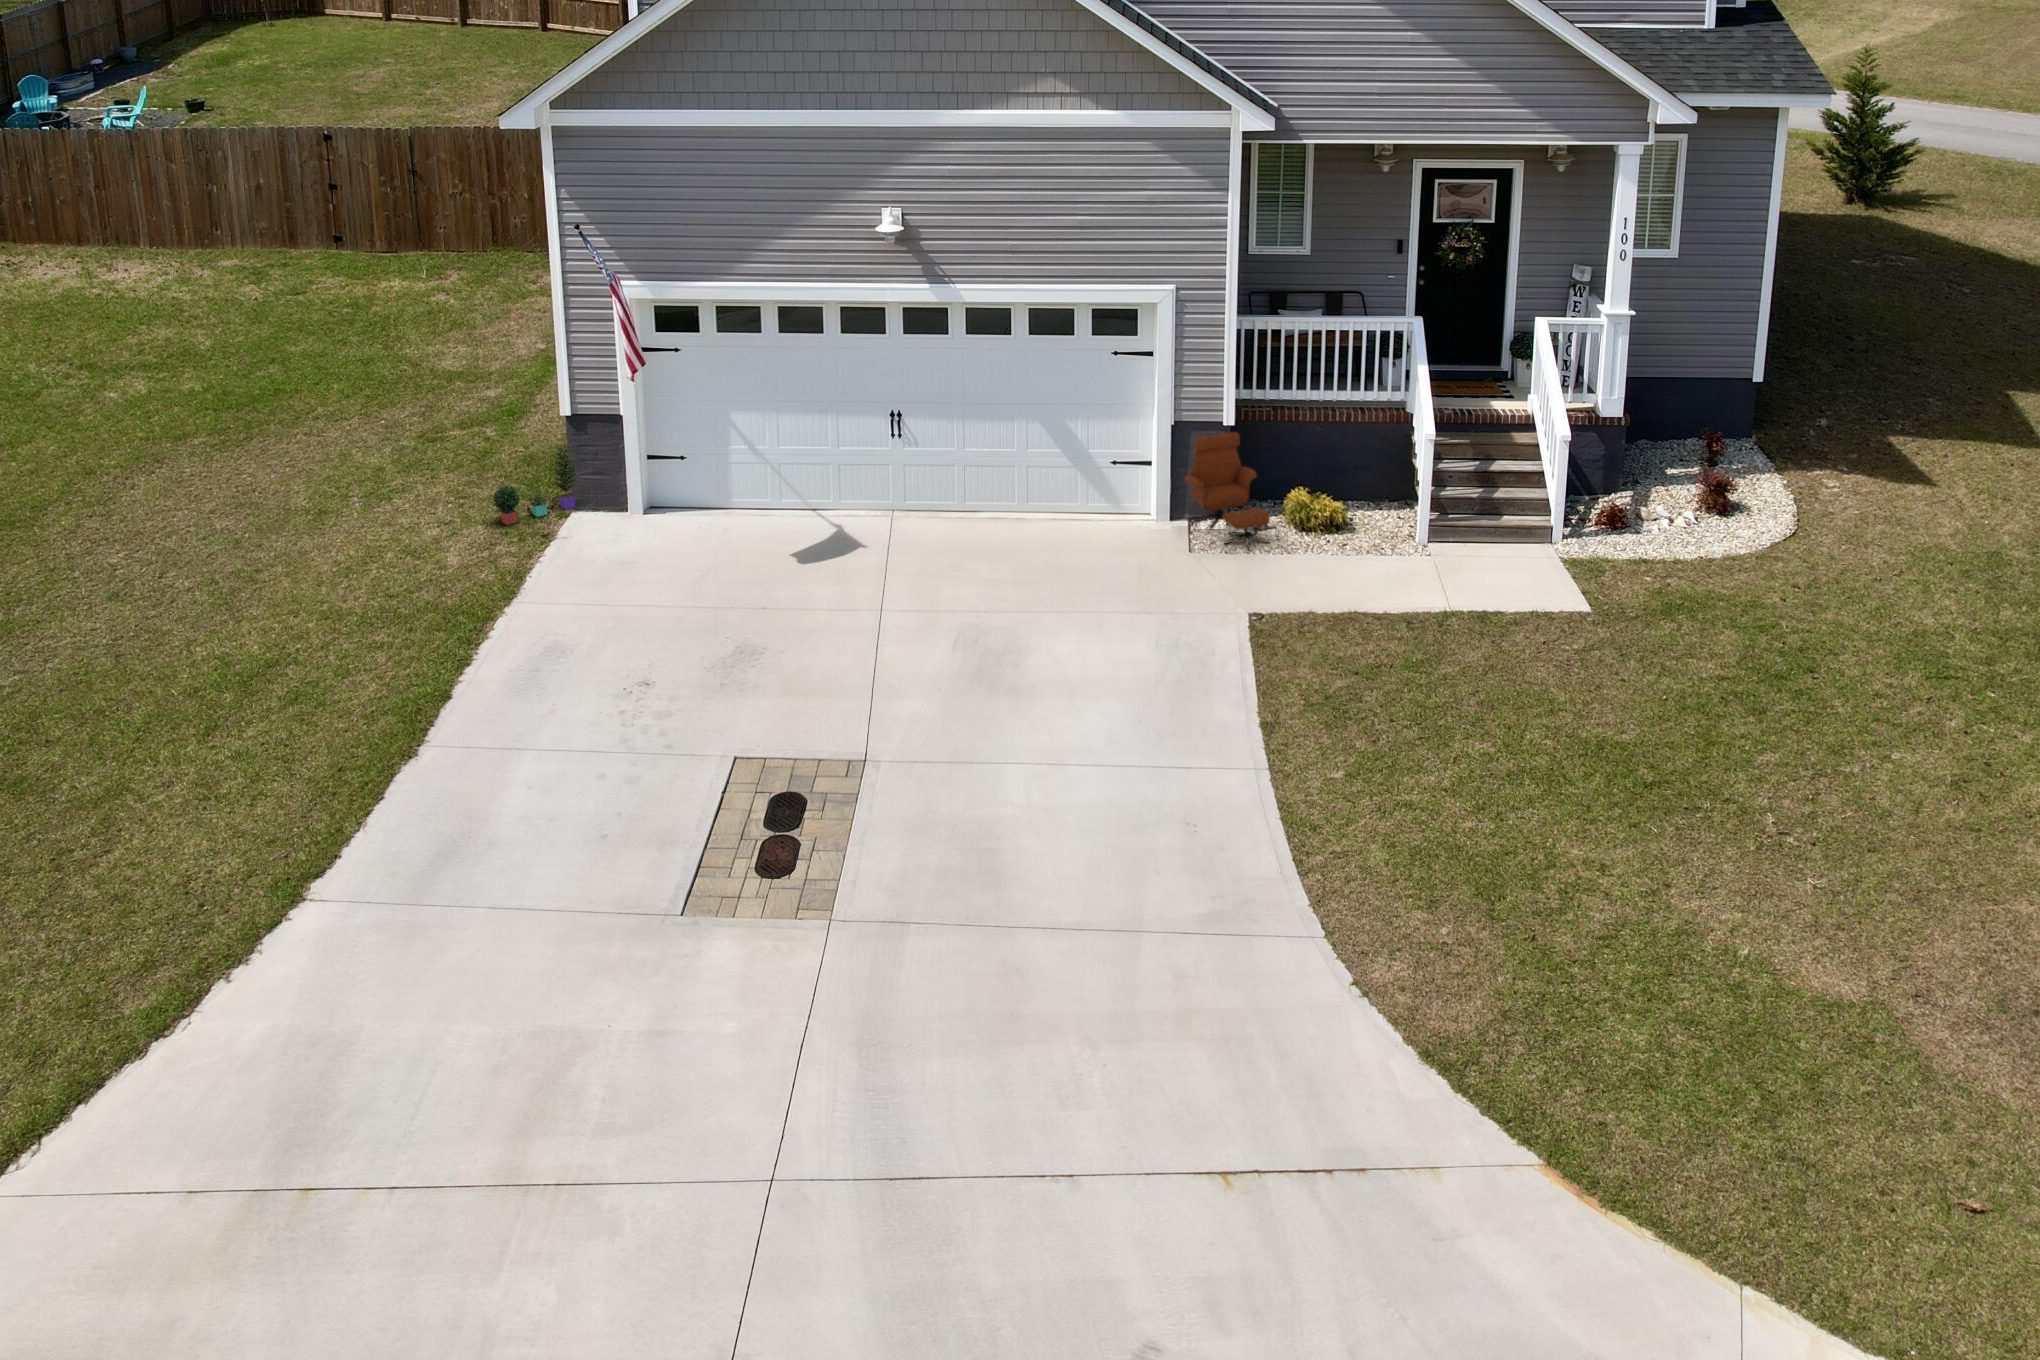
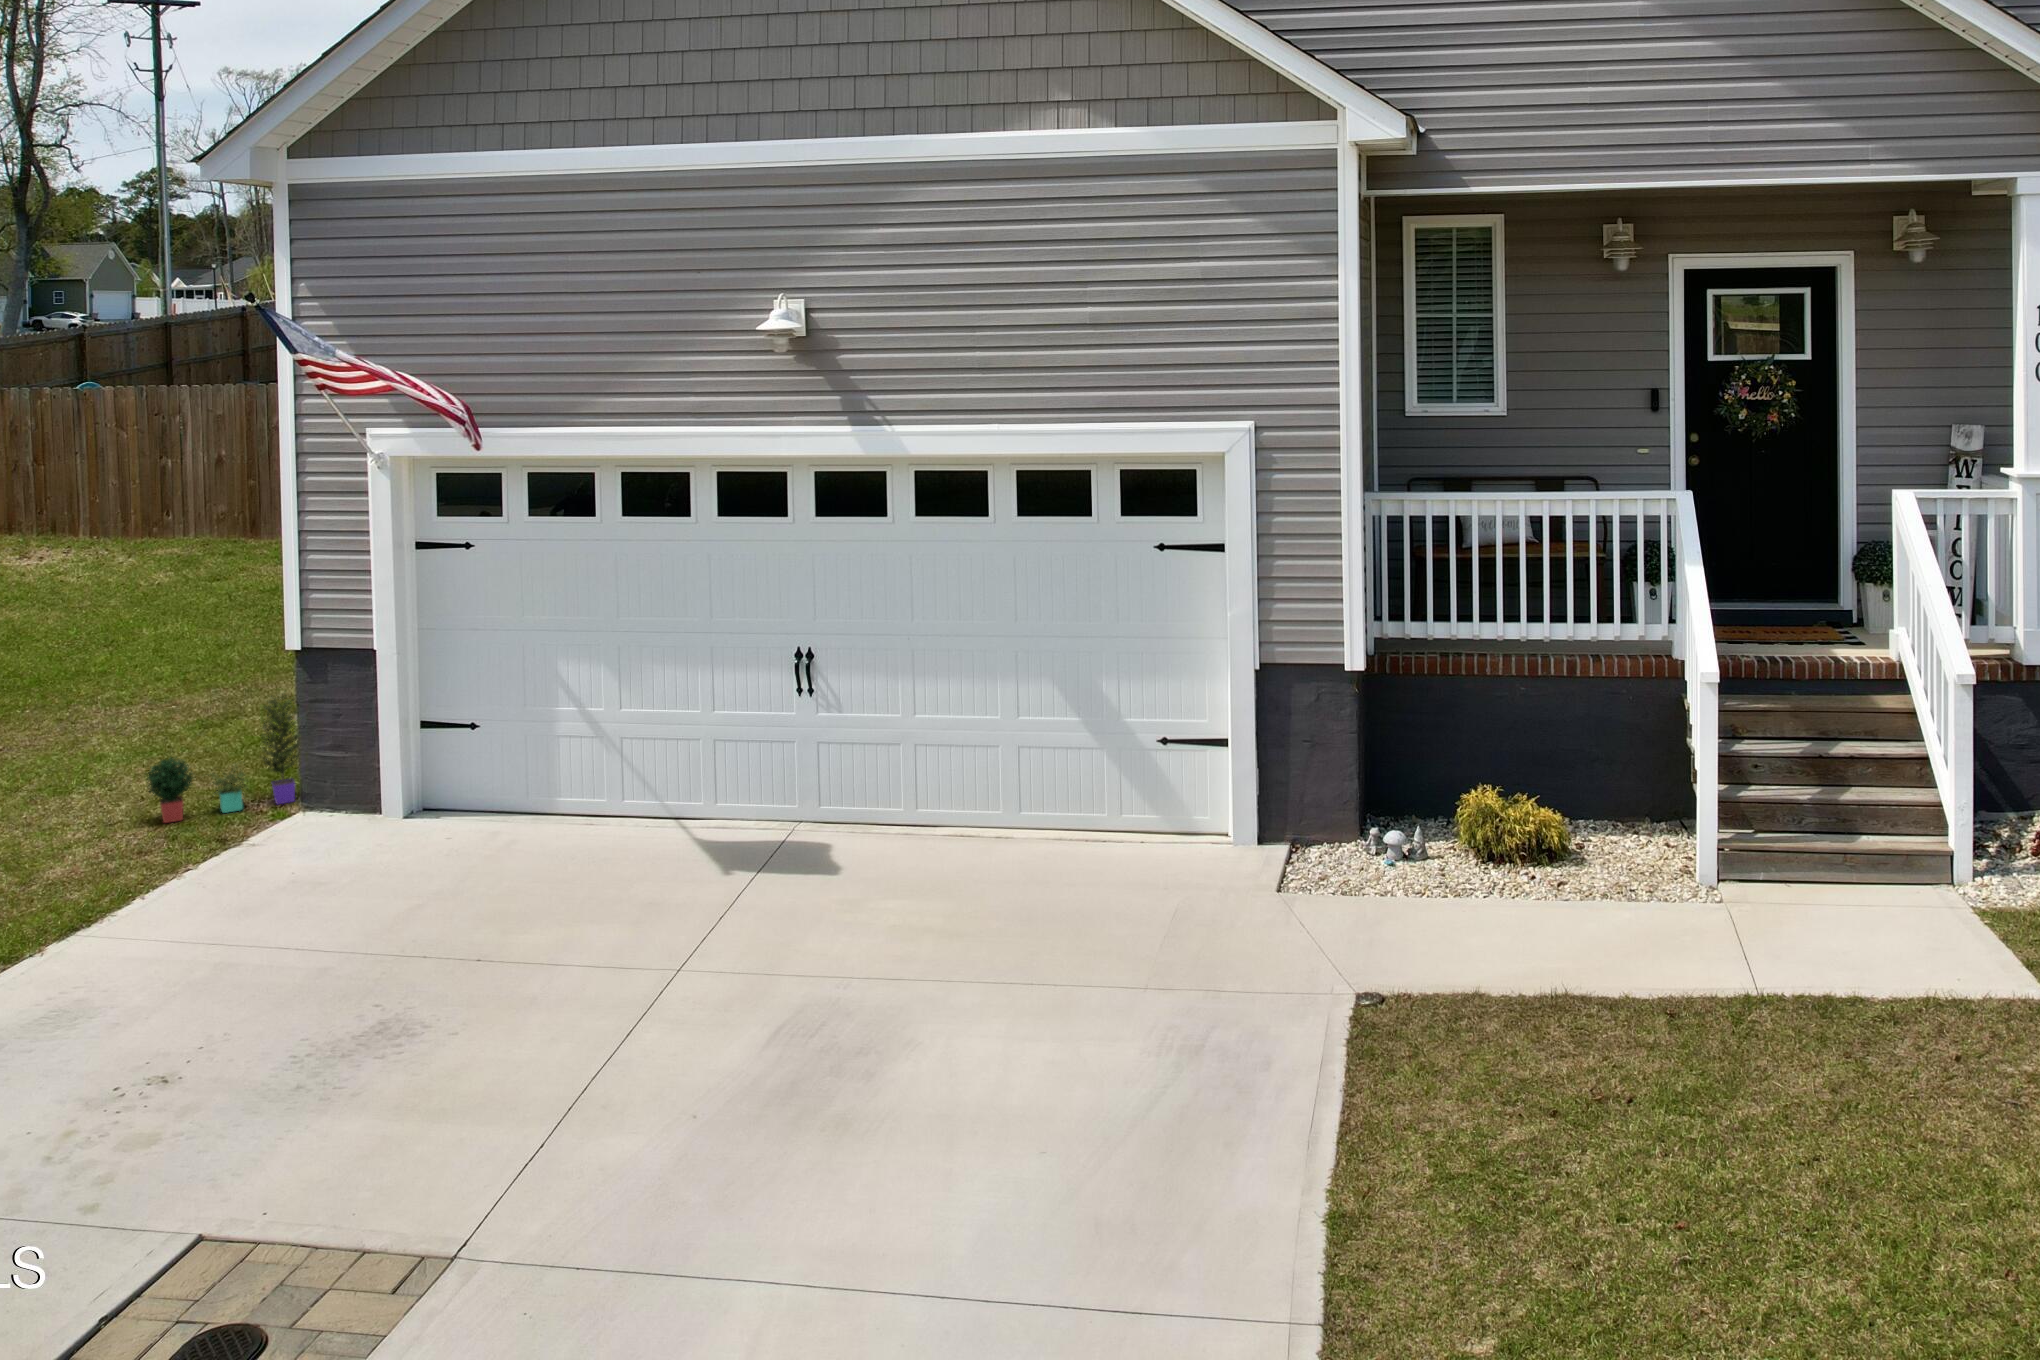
lounge chair: present [1185,432,1270,550] -> none [1274,678,1421,881]

